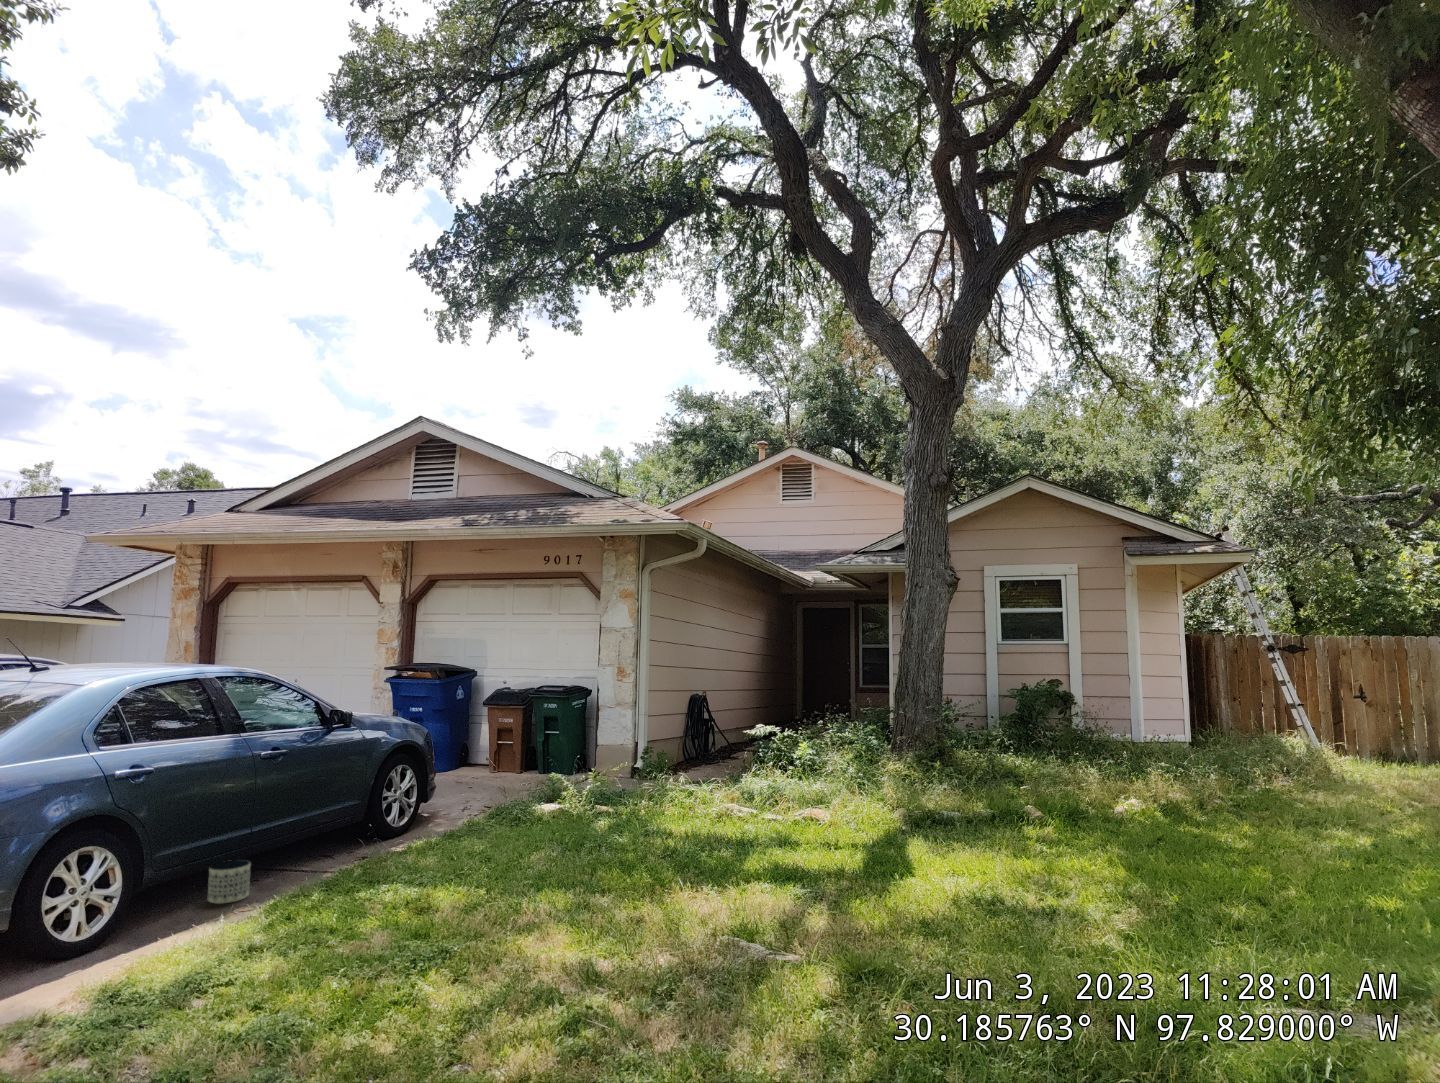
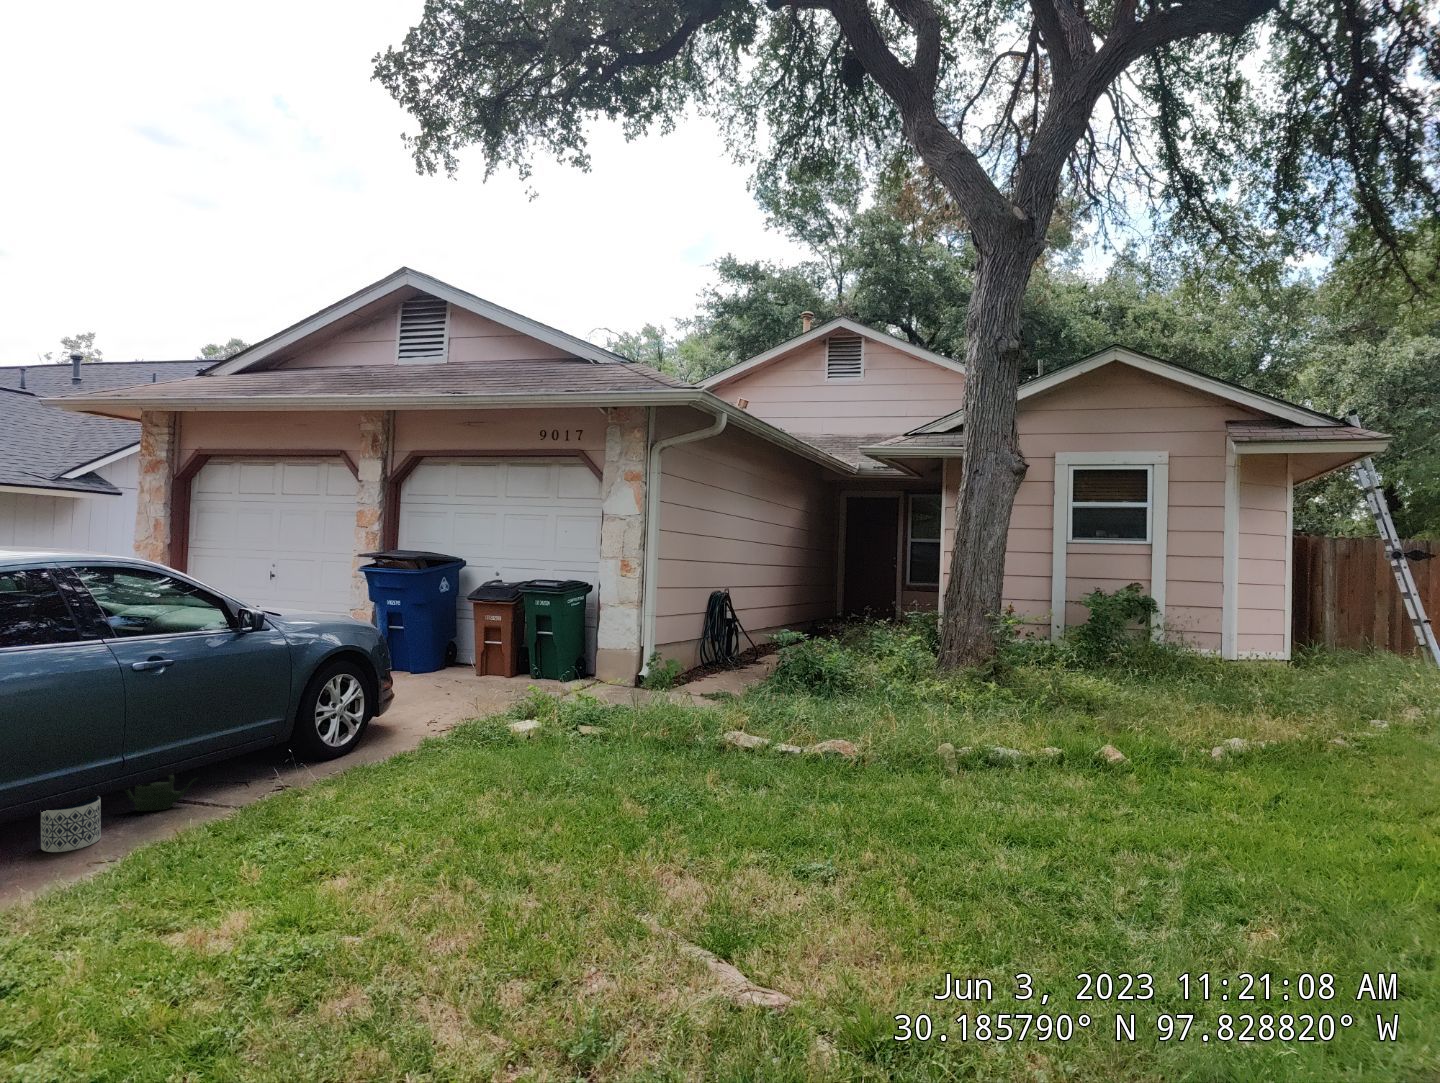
watering can: none [253,844,310,877] -> present [125,775,198,811]

